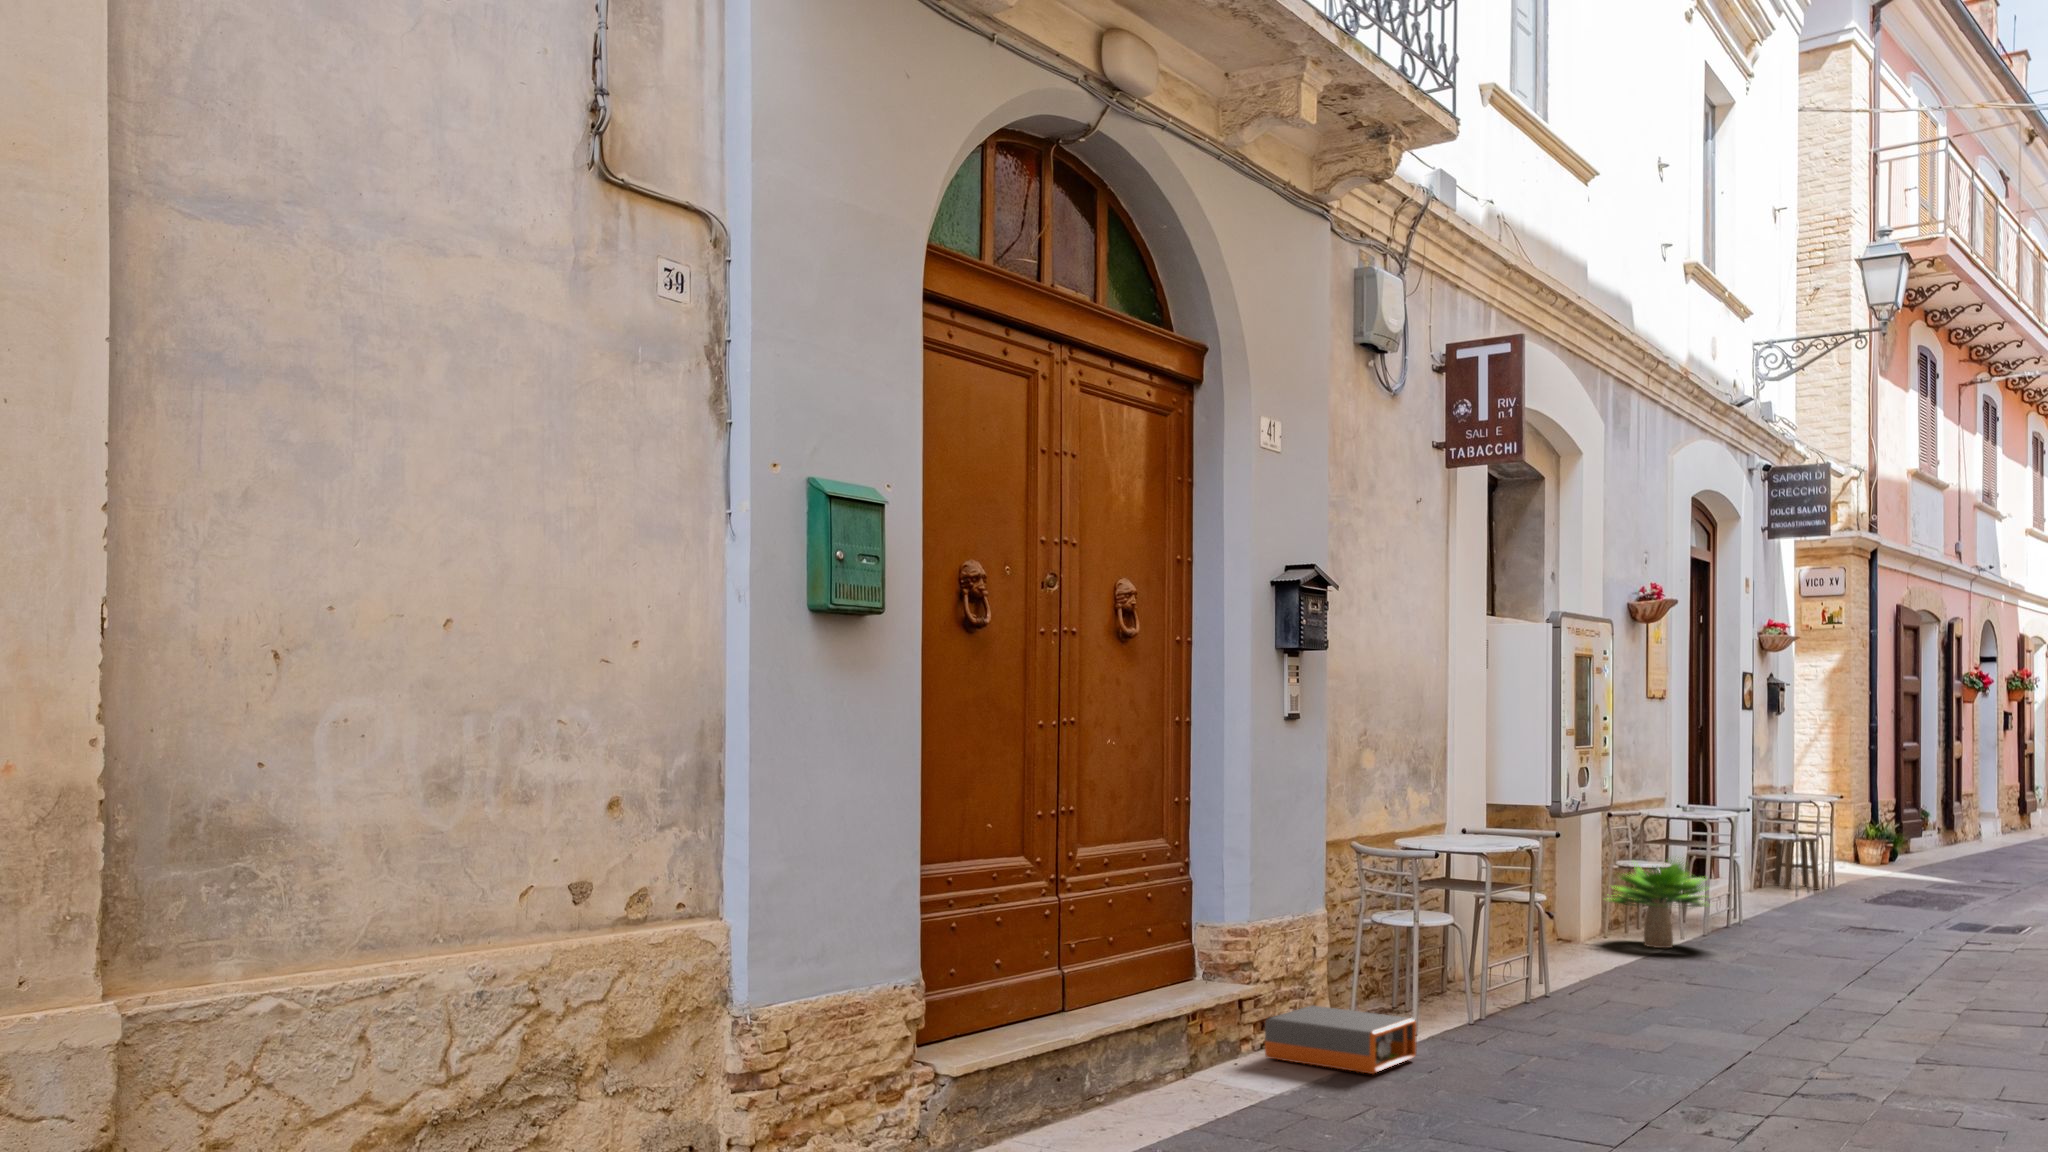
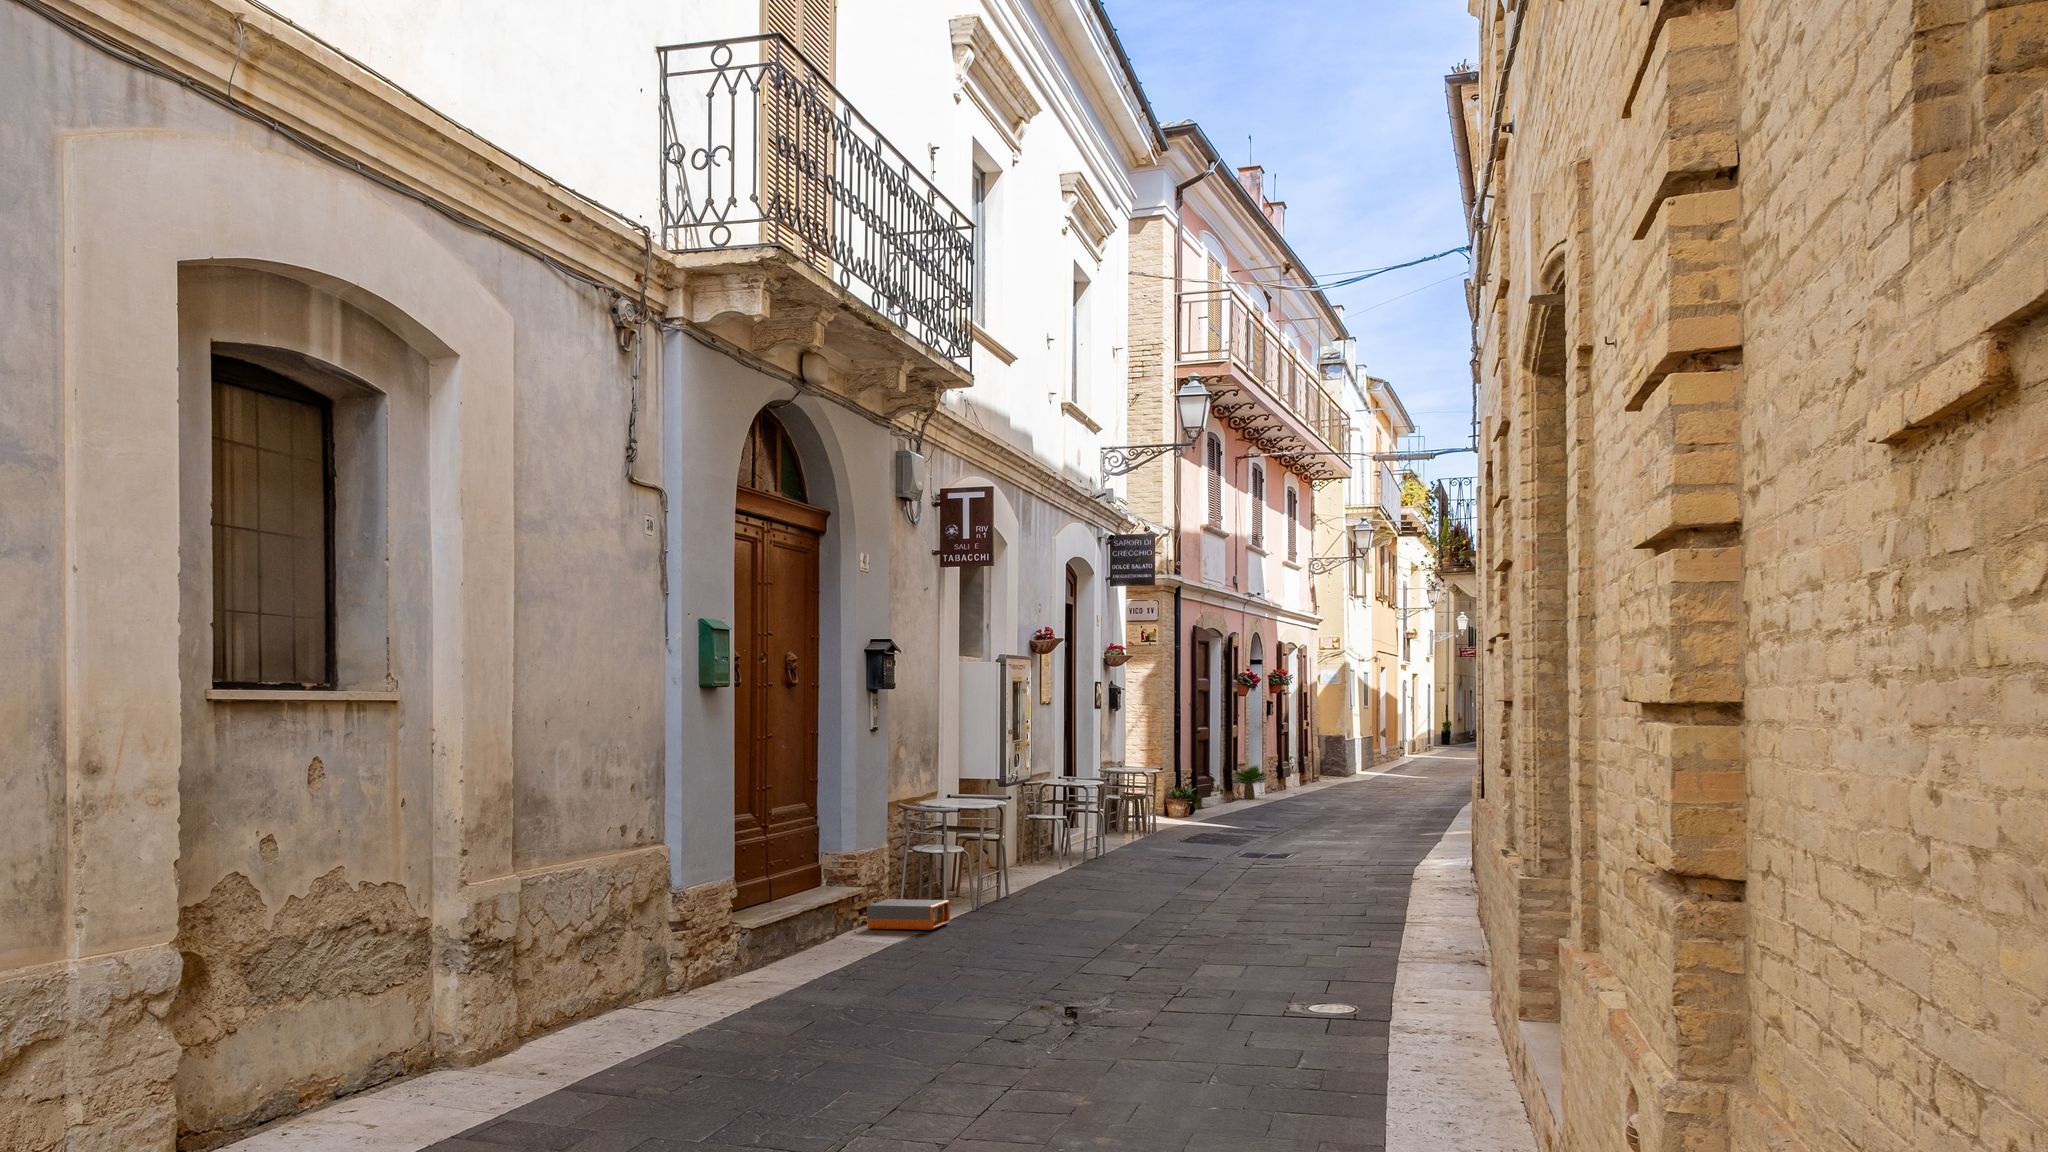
potted plant: present [1609,860,1707,948] -> present [1232,766,1266,799]

